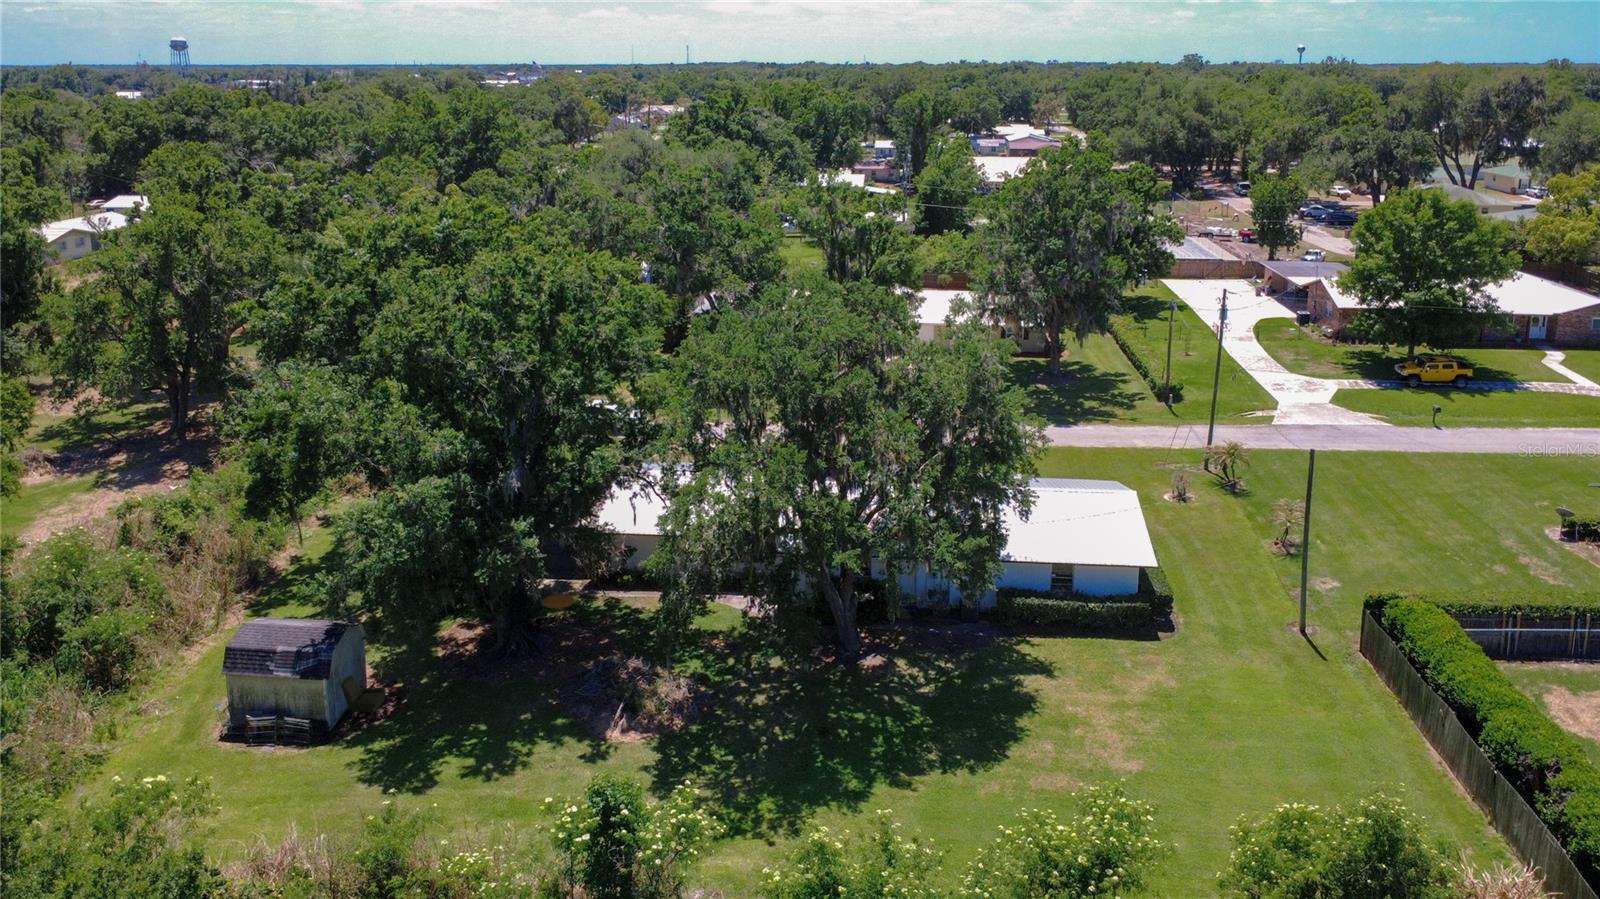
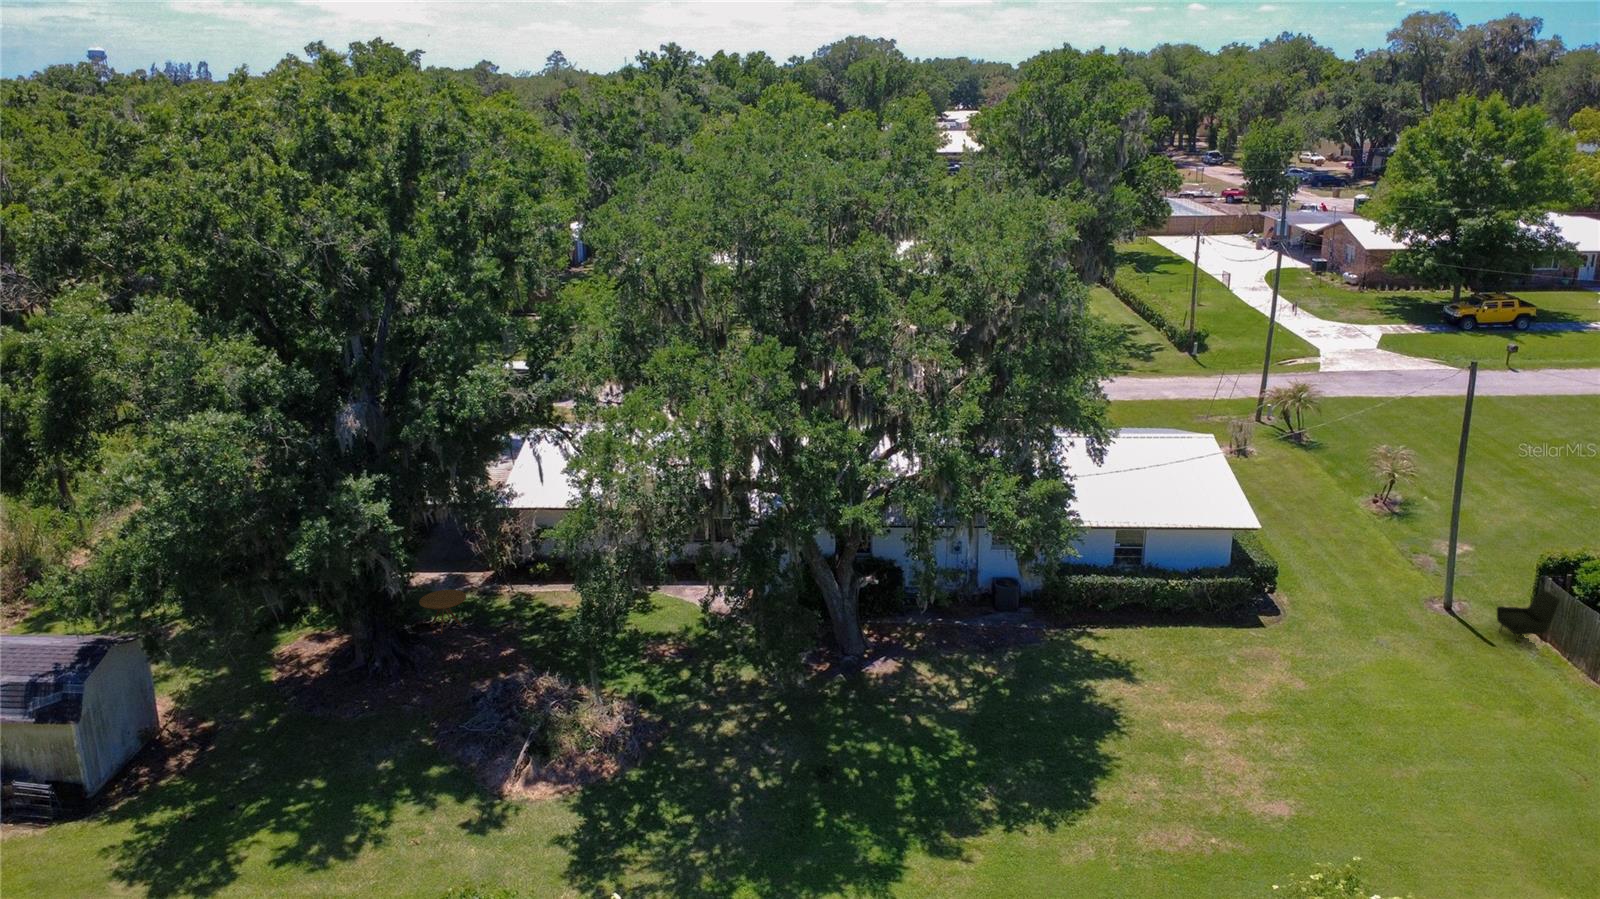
chair: present [341,675,385,720] -> present [1497,590,1560,644]

